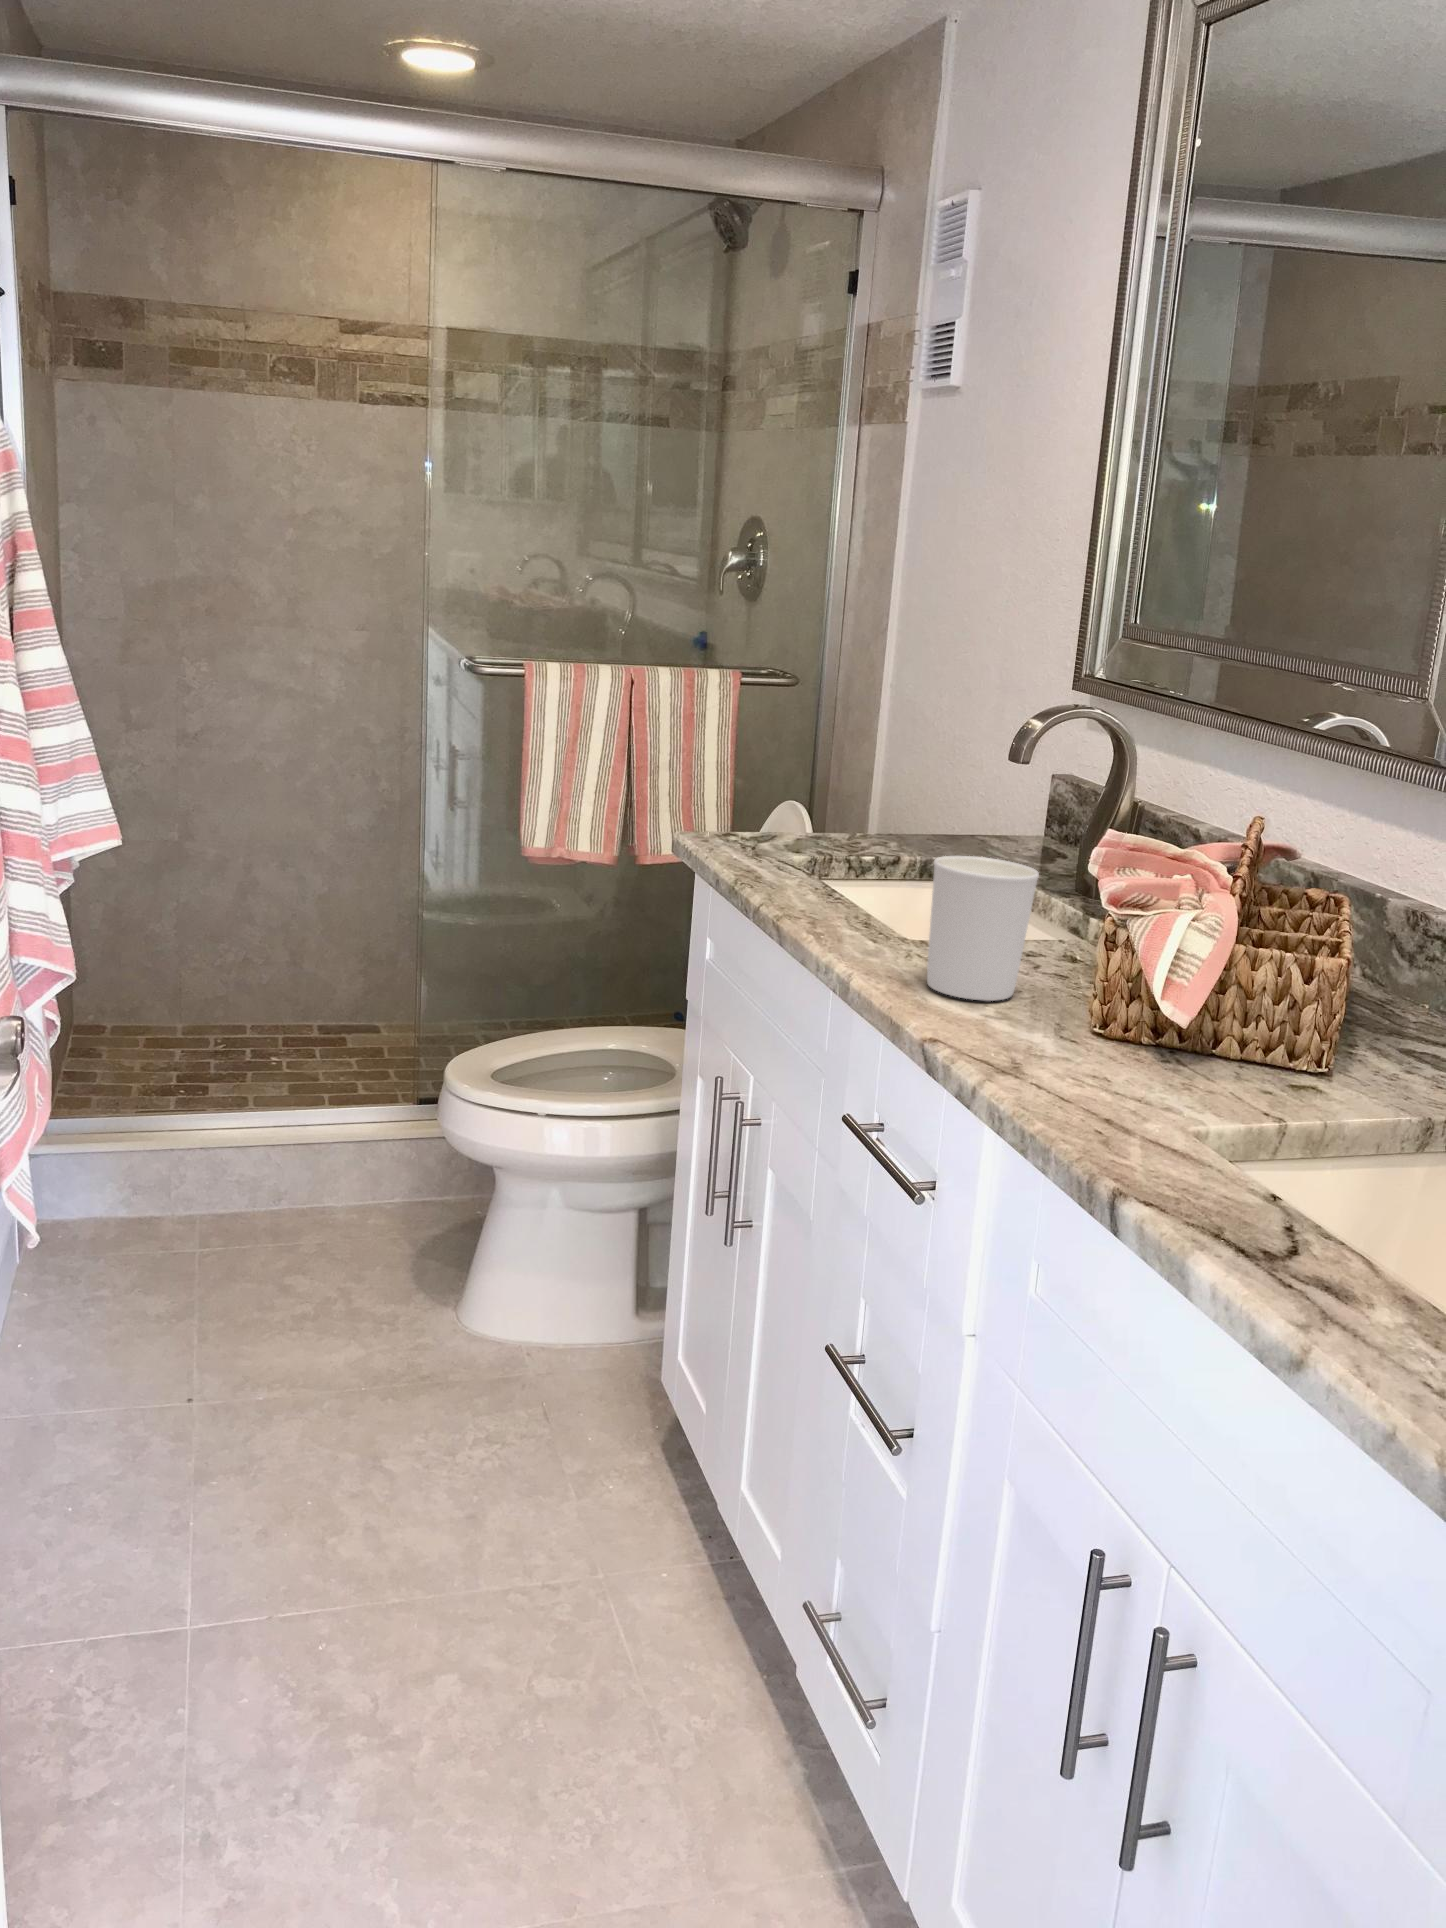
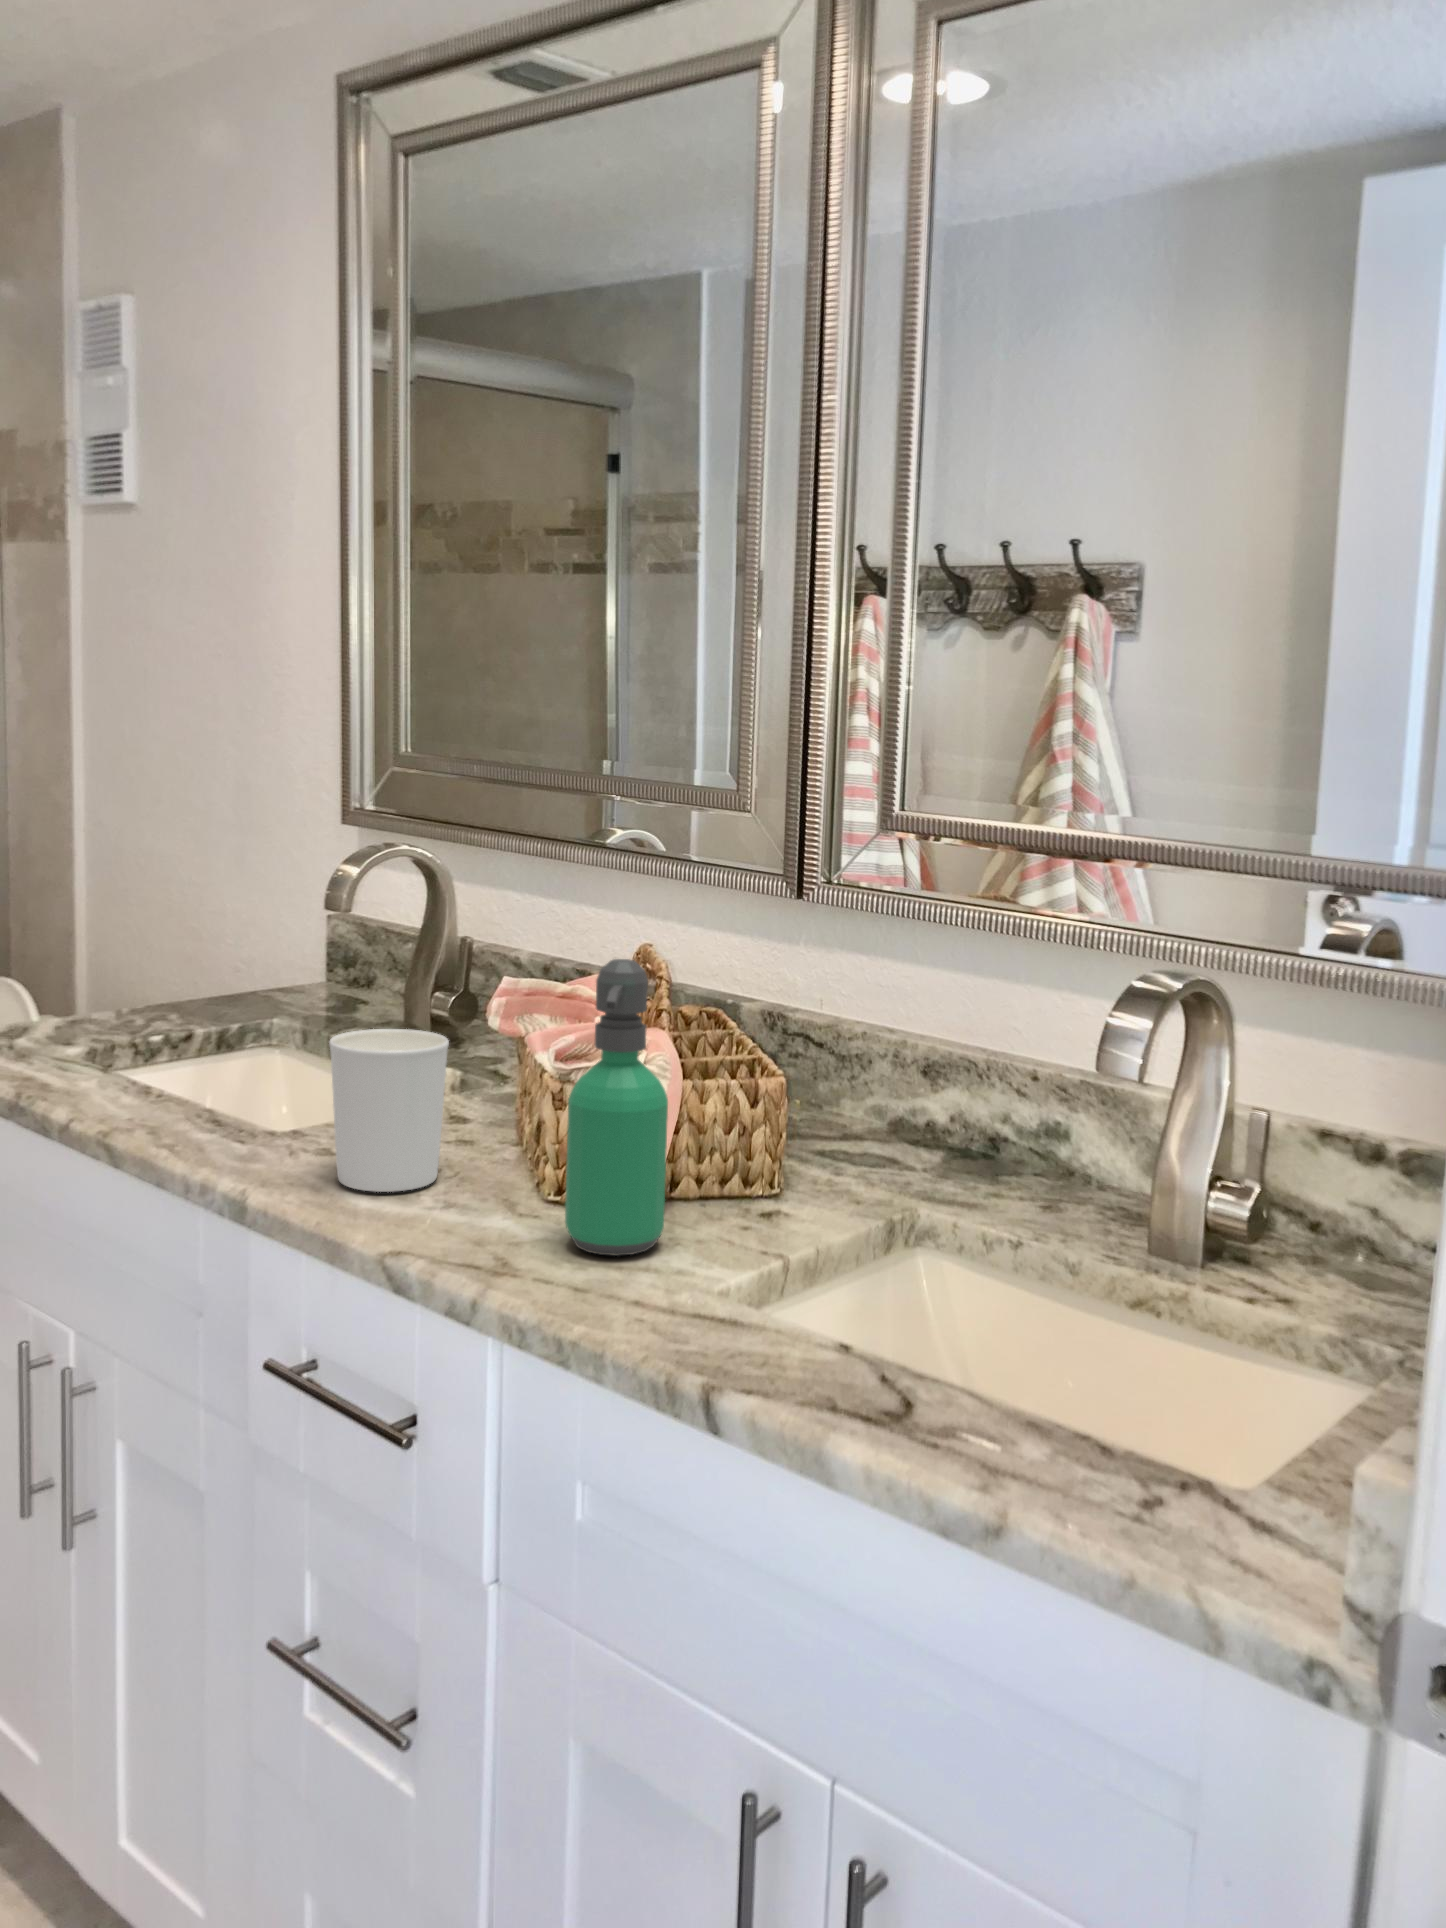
soap dispenser: none [1082,811,1195,1087] -> present [565,959,668,1256]

